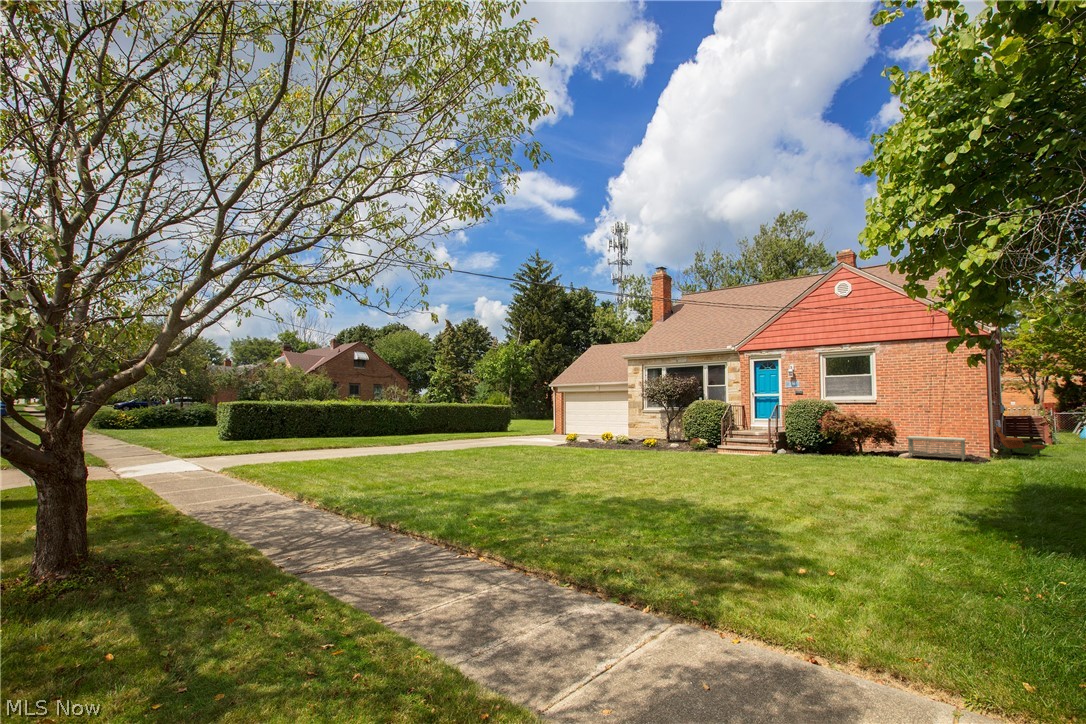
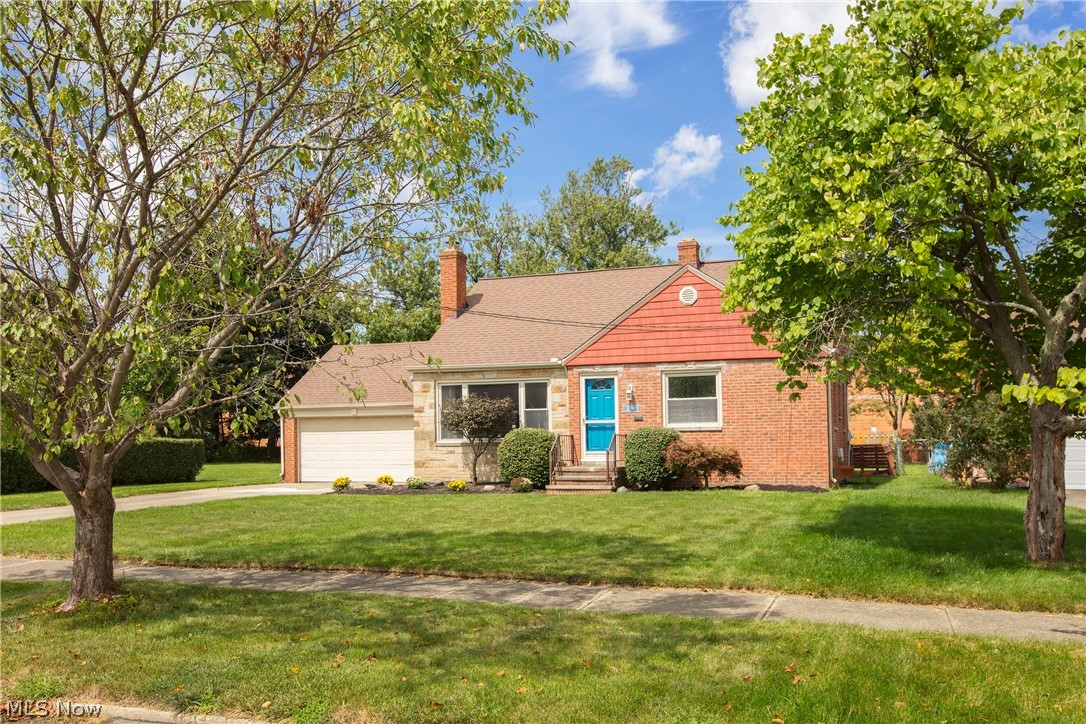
storage bench: present [906,436,966,461] -> none [751,467,806,492]

